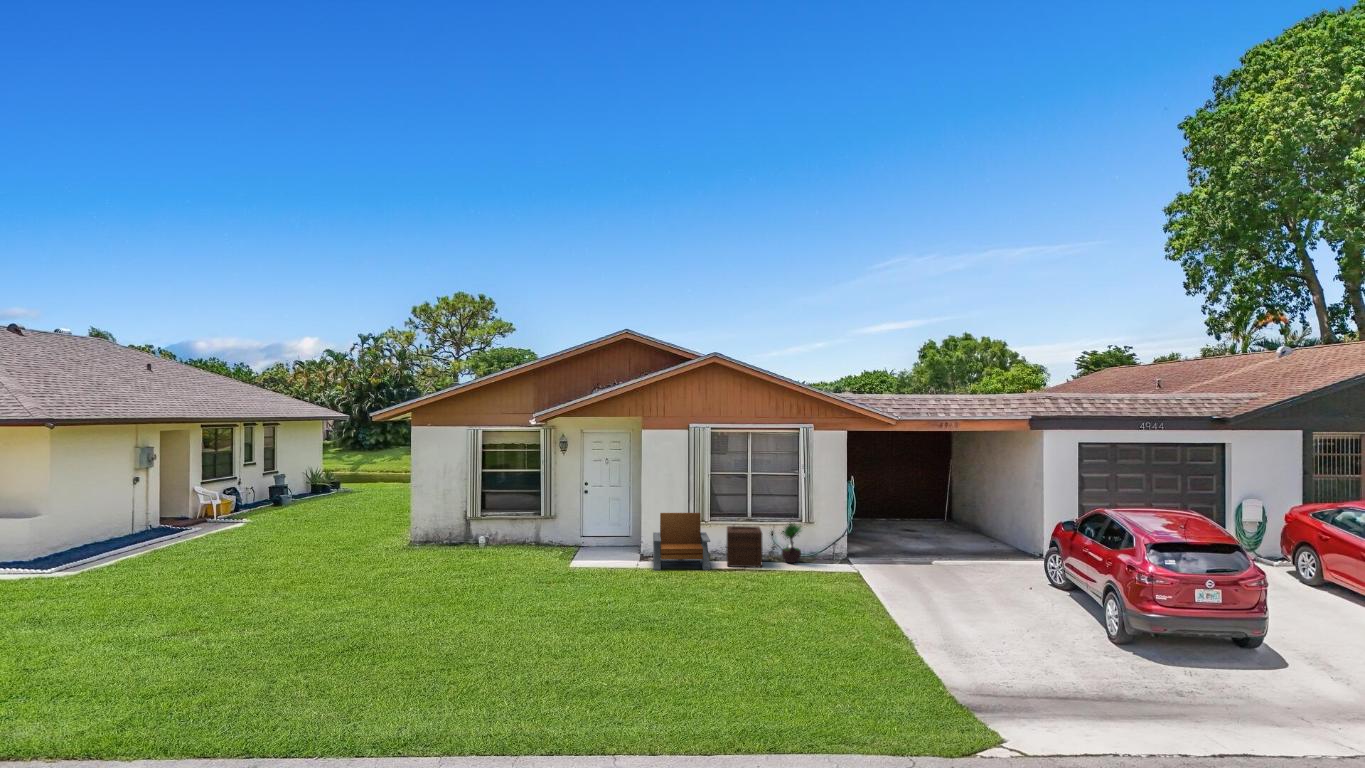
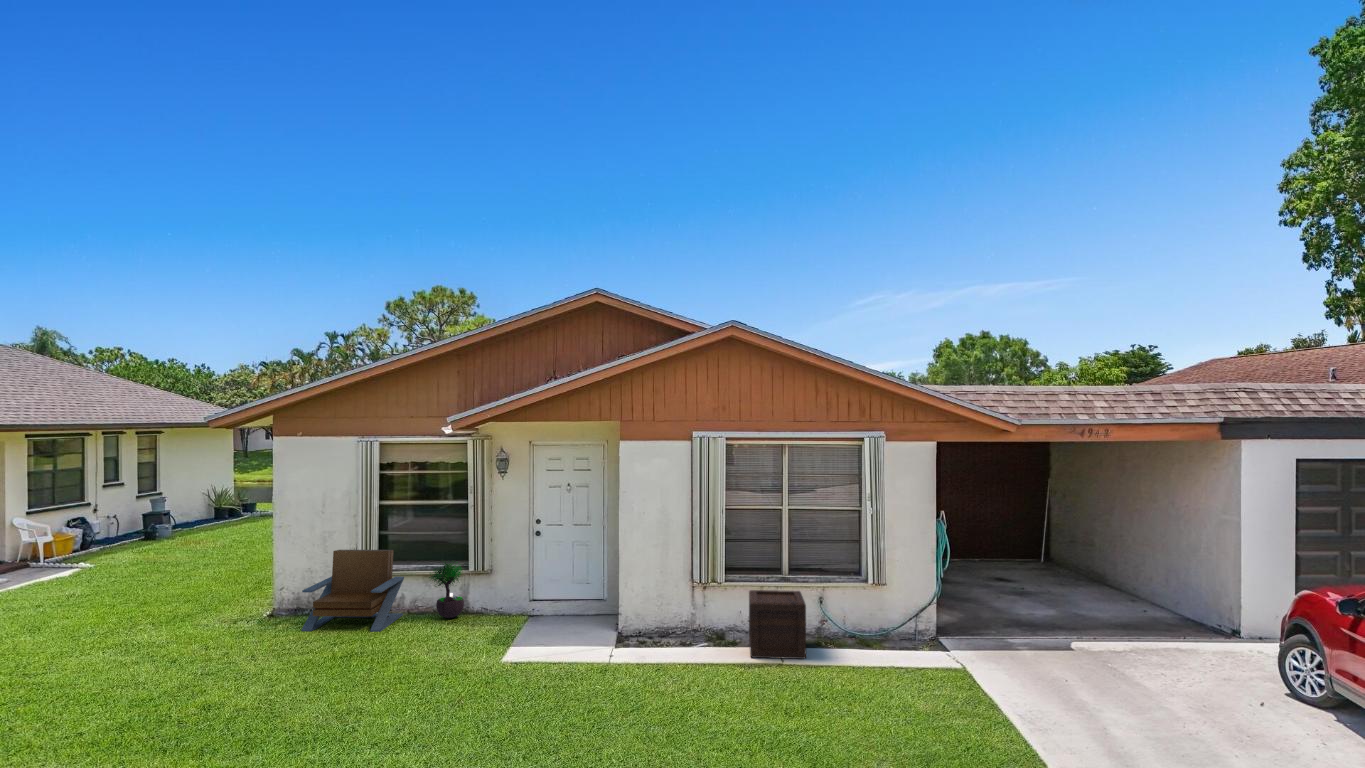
lounge chair: present [653,513,710,570] -> present [301,550,404,632]
potted tree: present [781,522,801,563] -> present [429,562,464,618]

